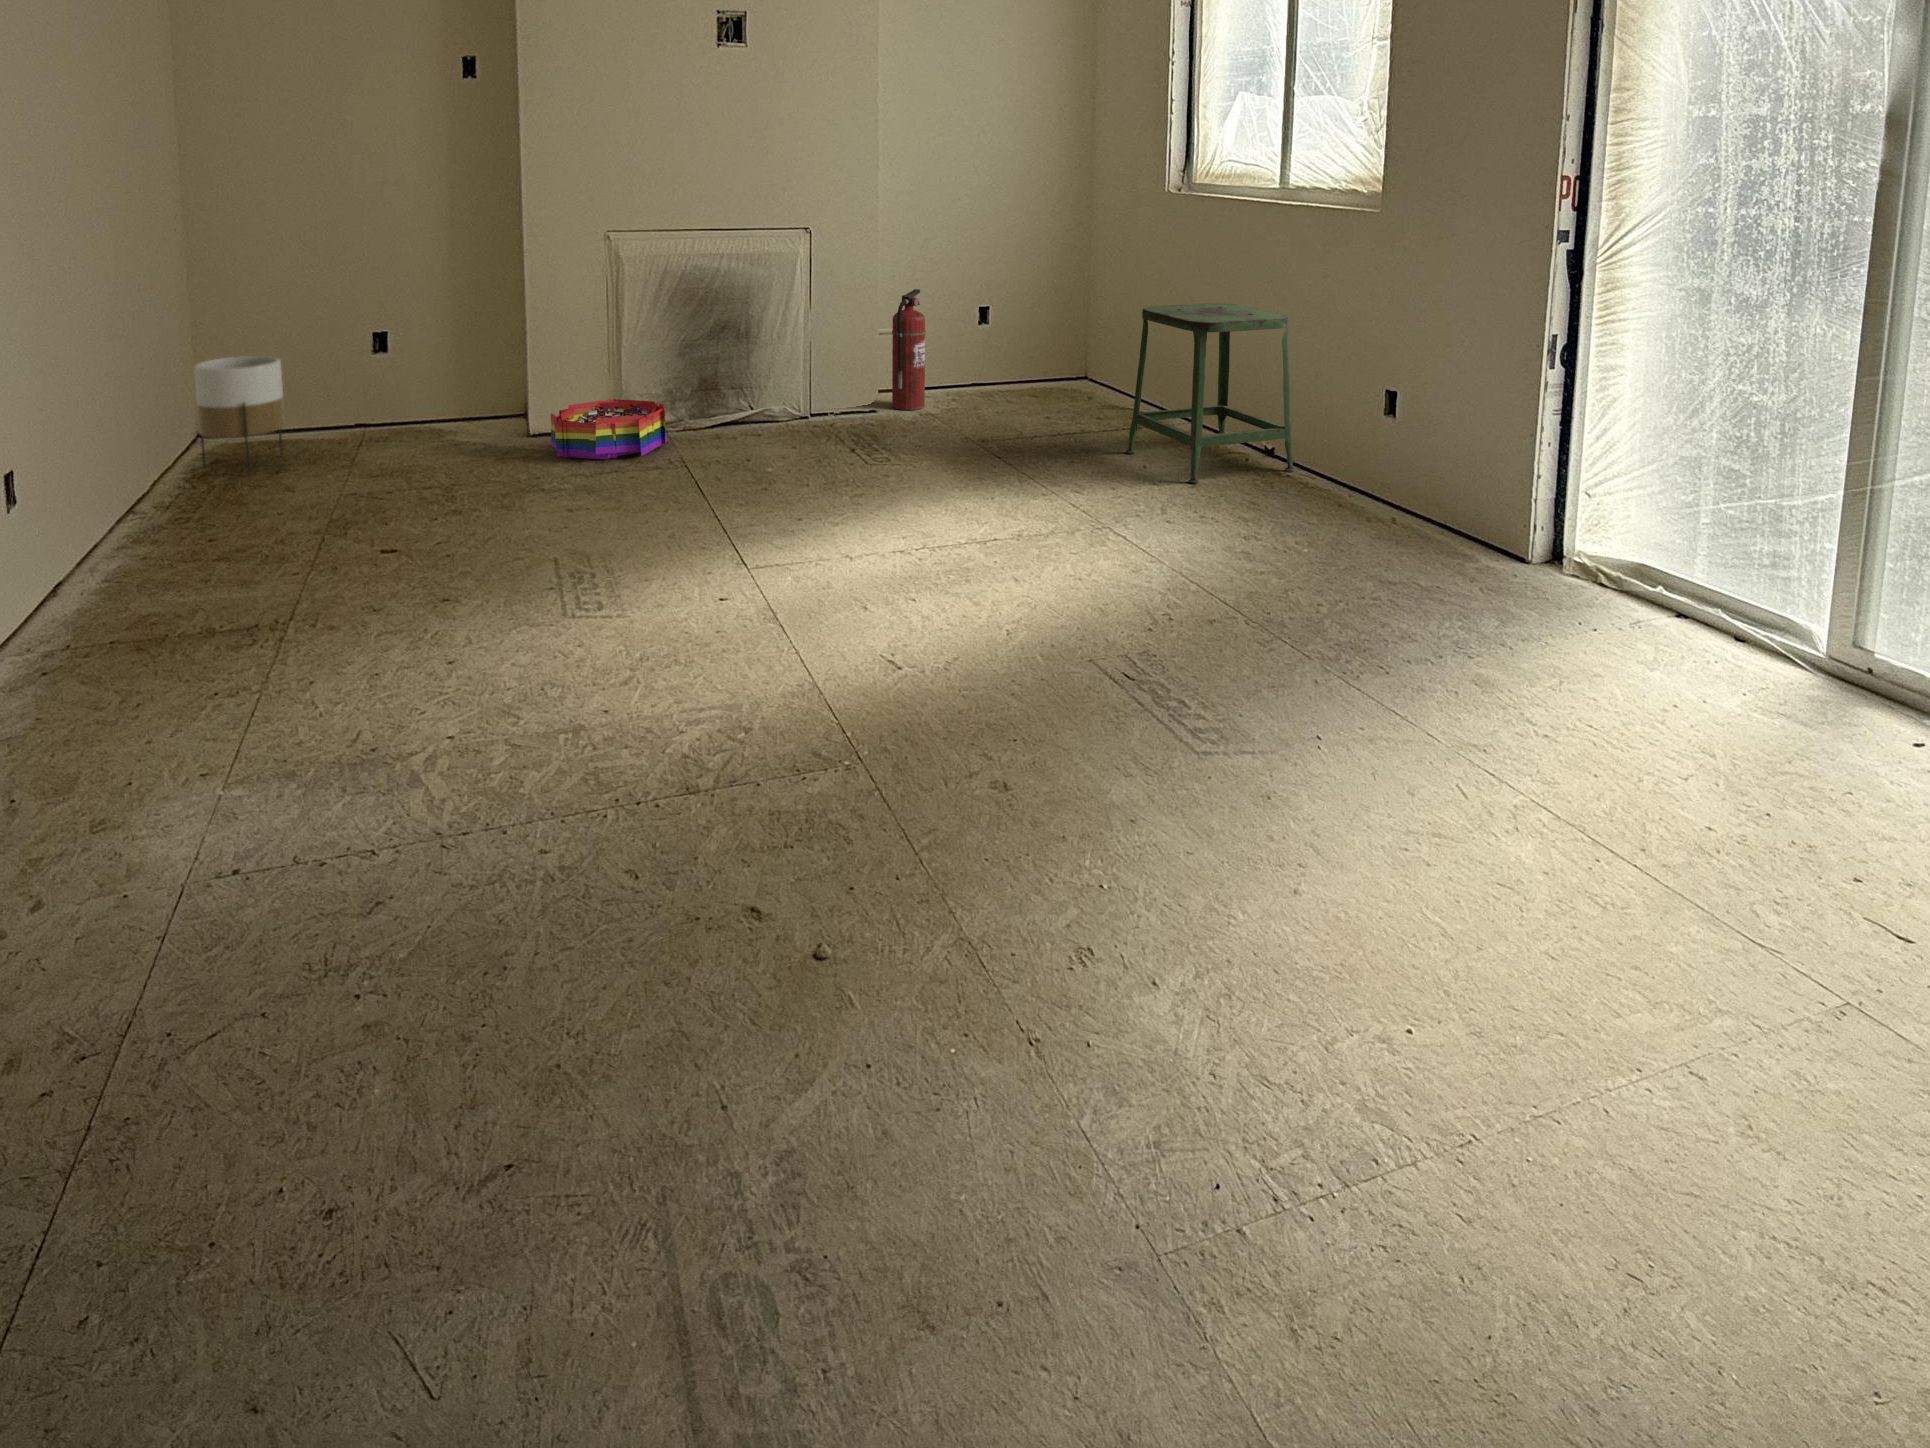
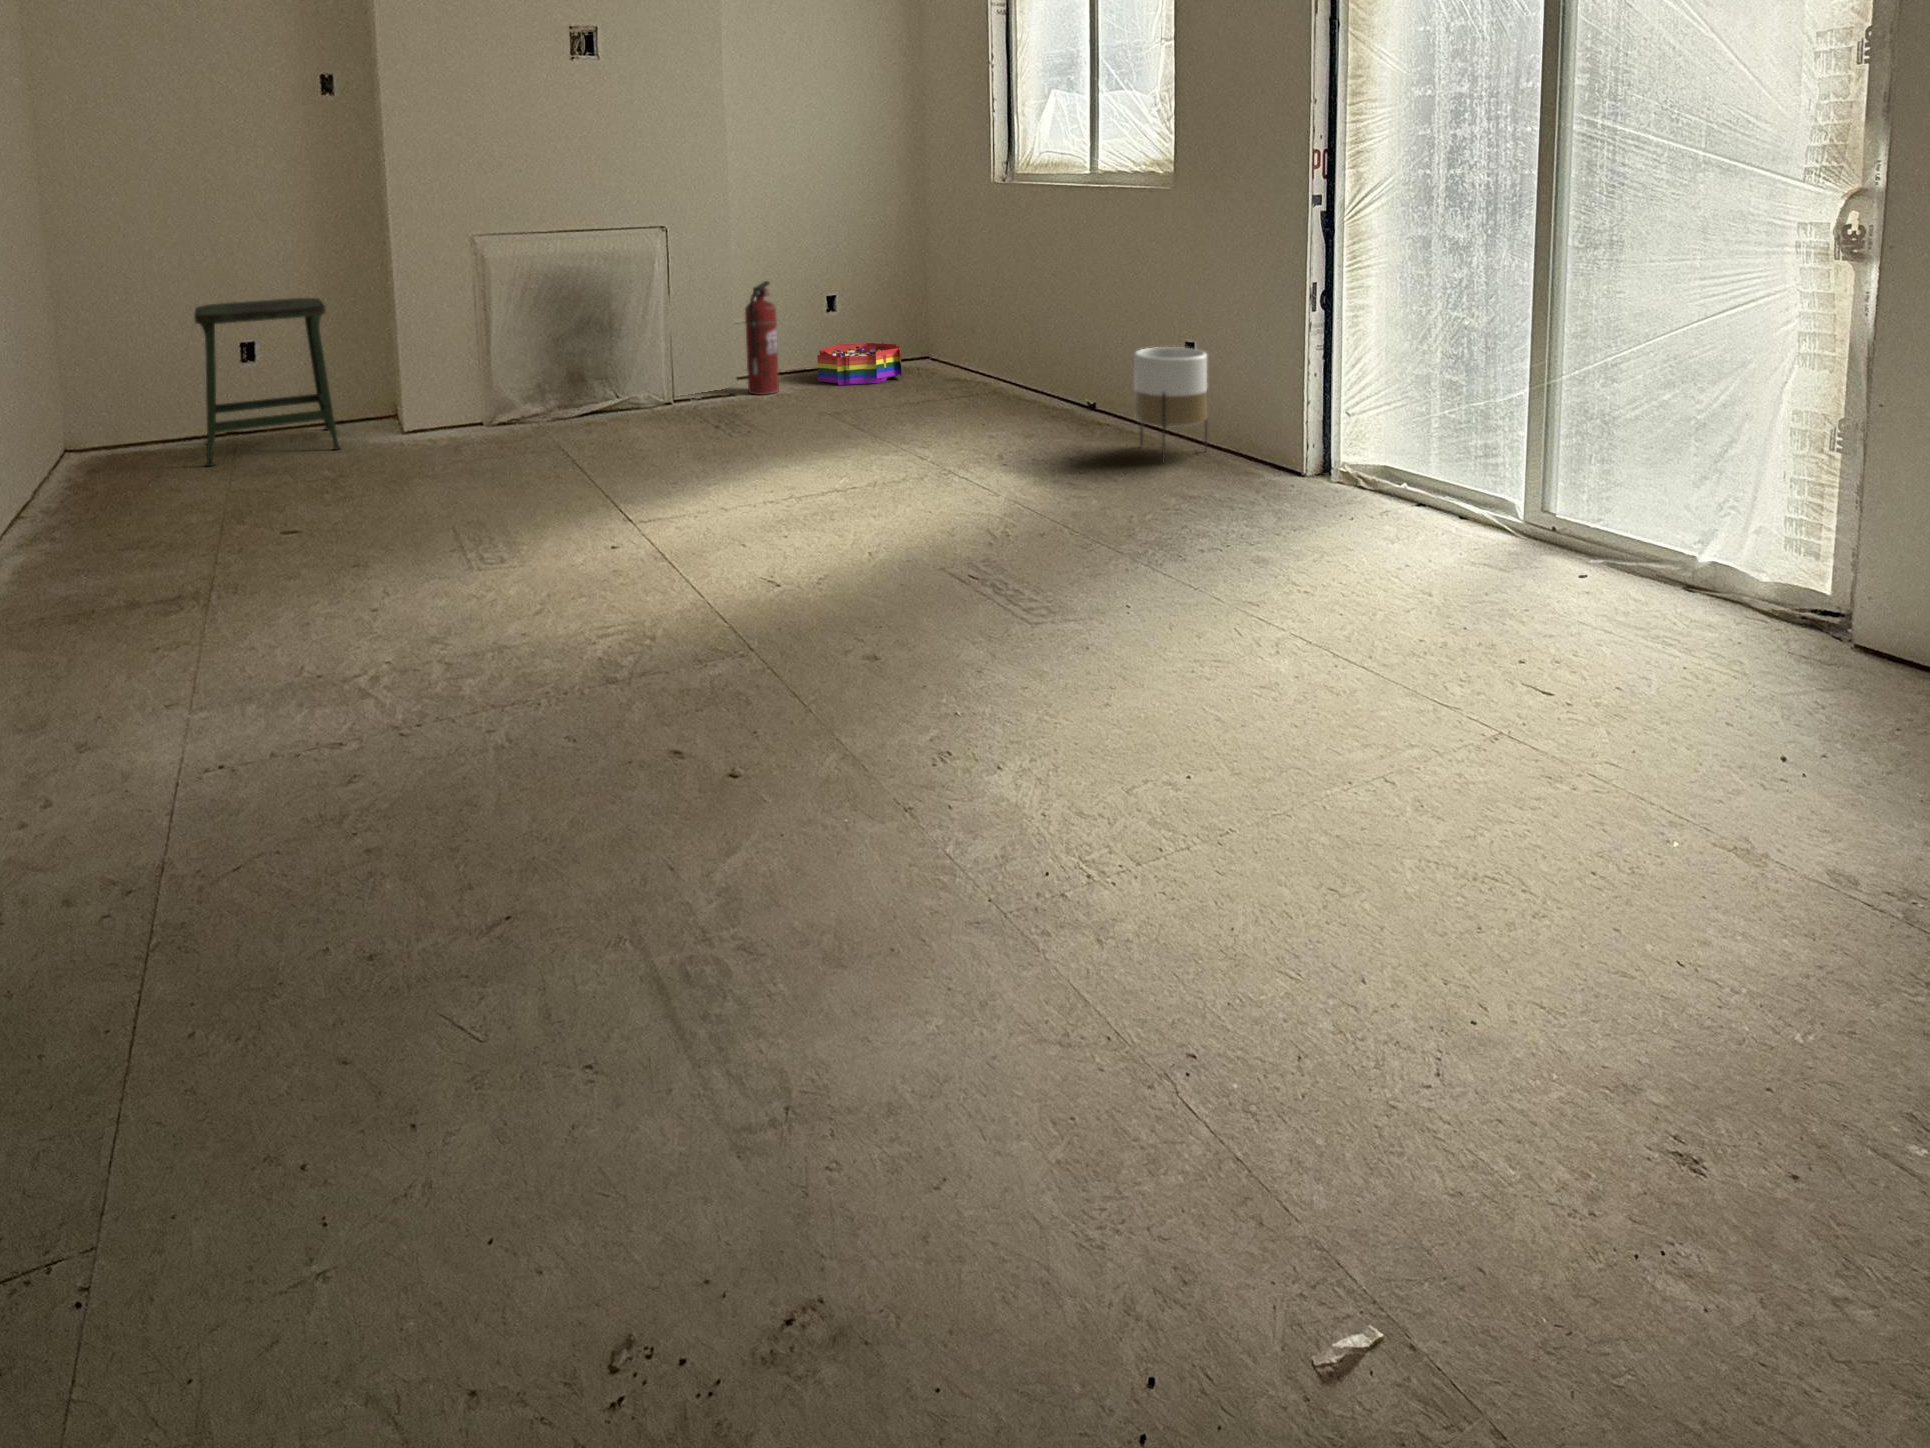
stool: present [1126,303,1295,483] -> present [194,298,341,466]
planter: present [194,356,285,473] -> present [1134,347,1208,460]
storage bin: present [551,399,667,460] -> present [817,343,902,385]

